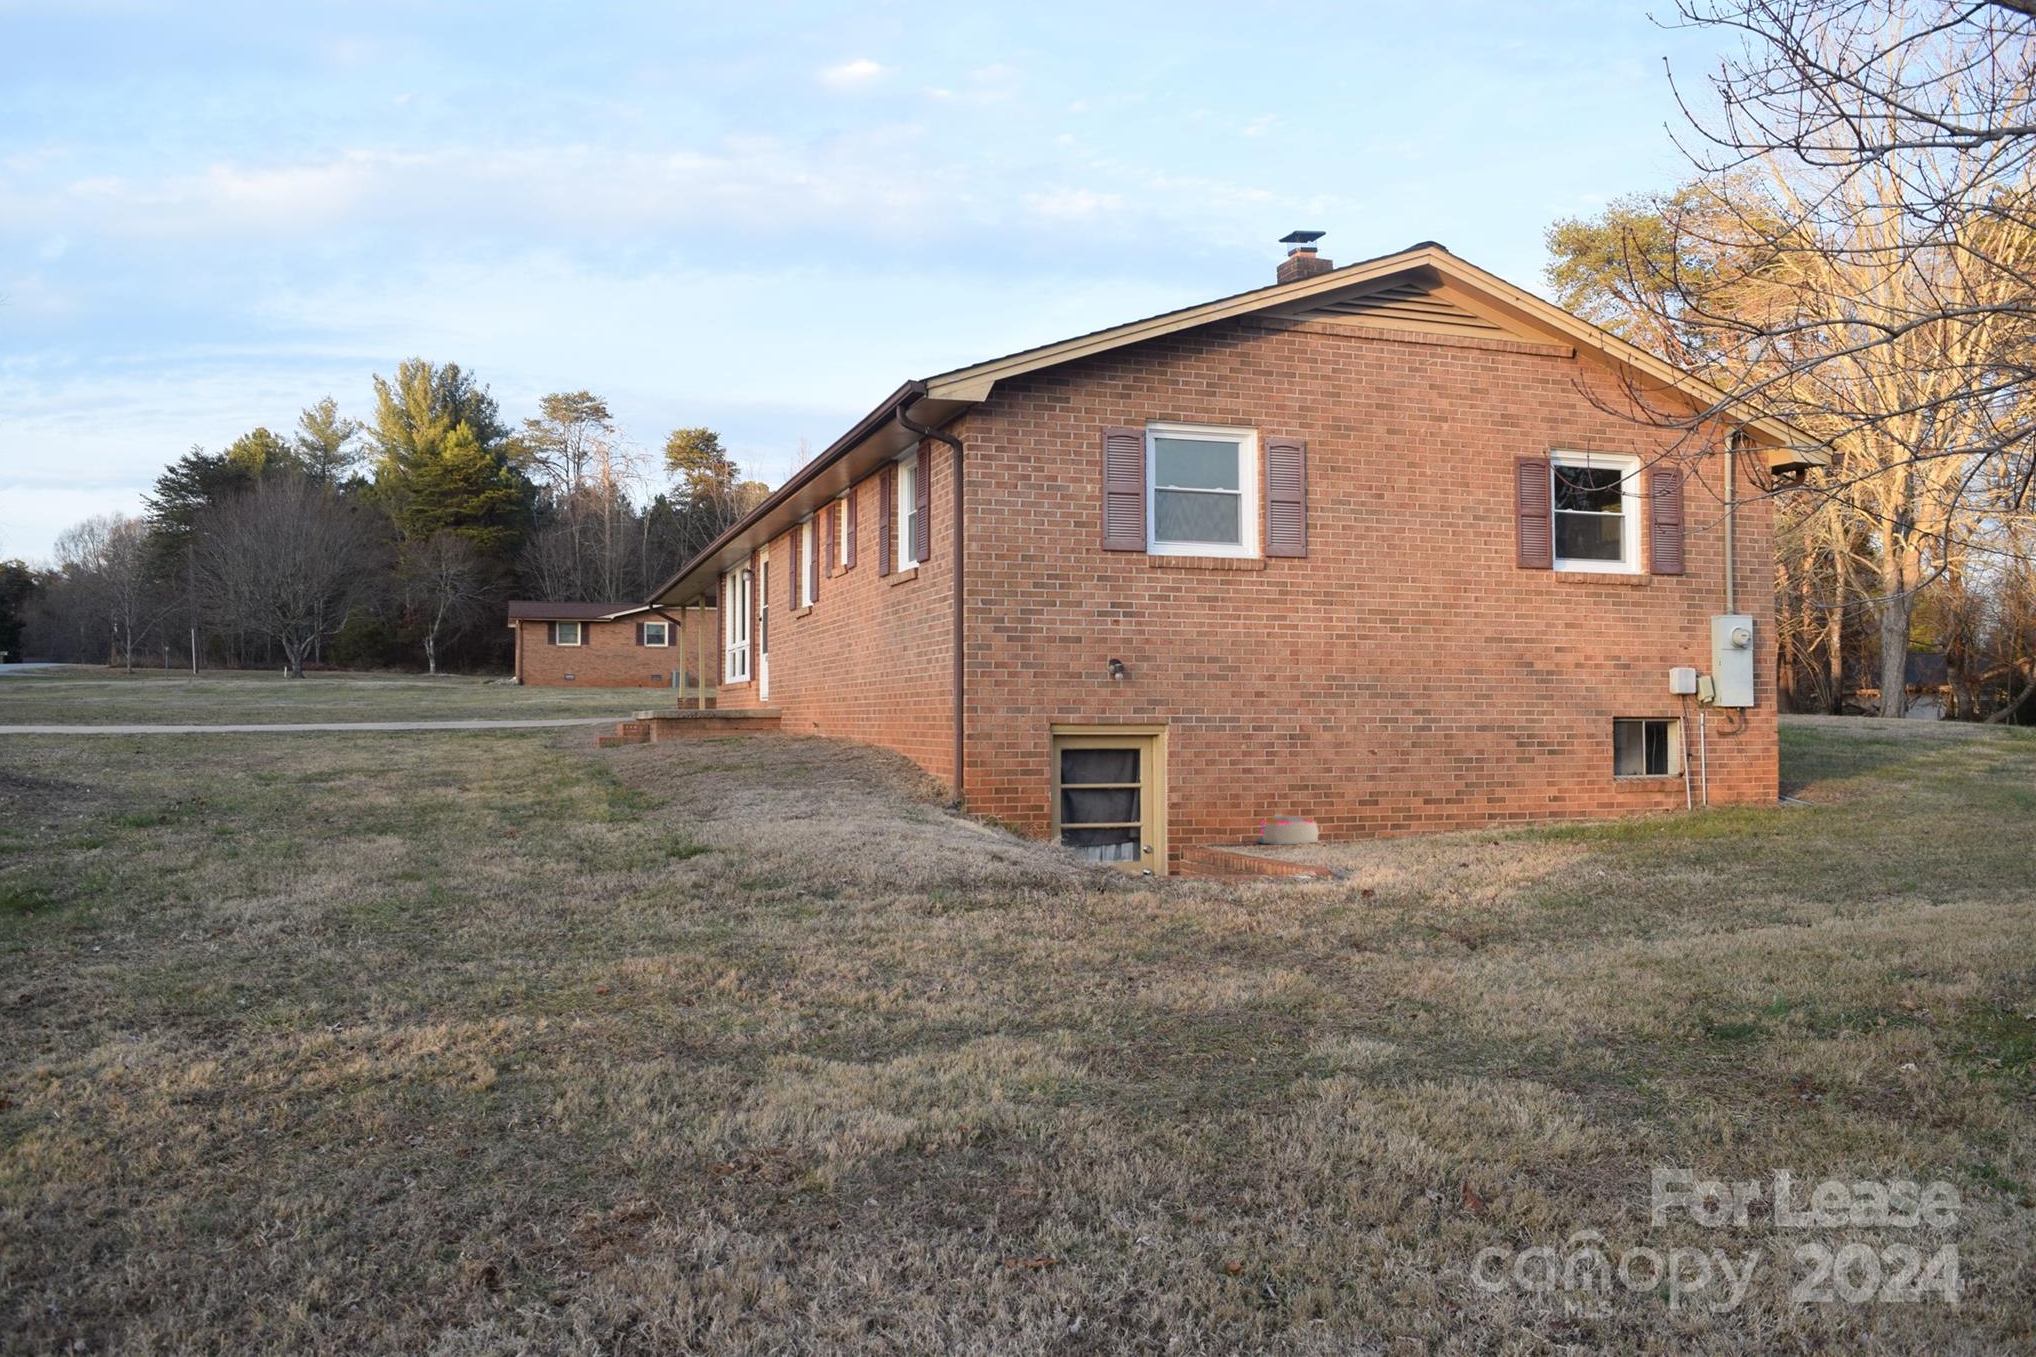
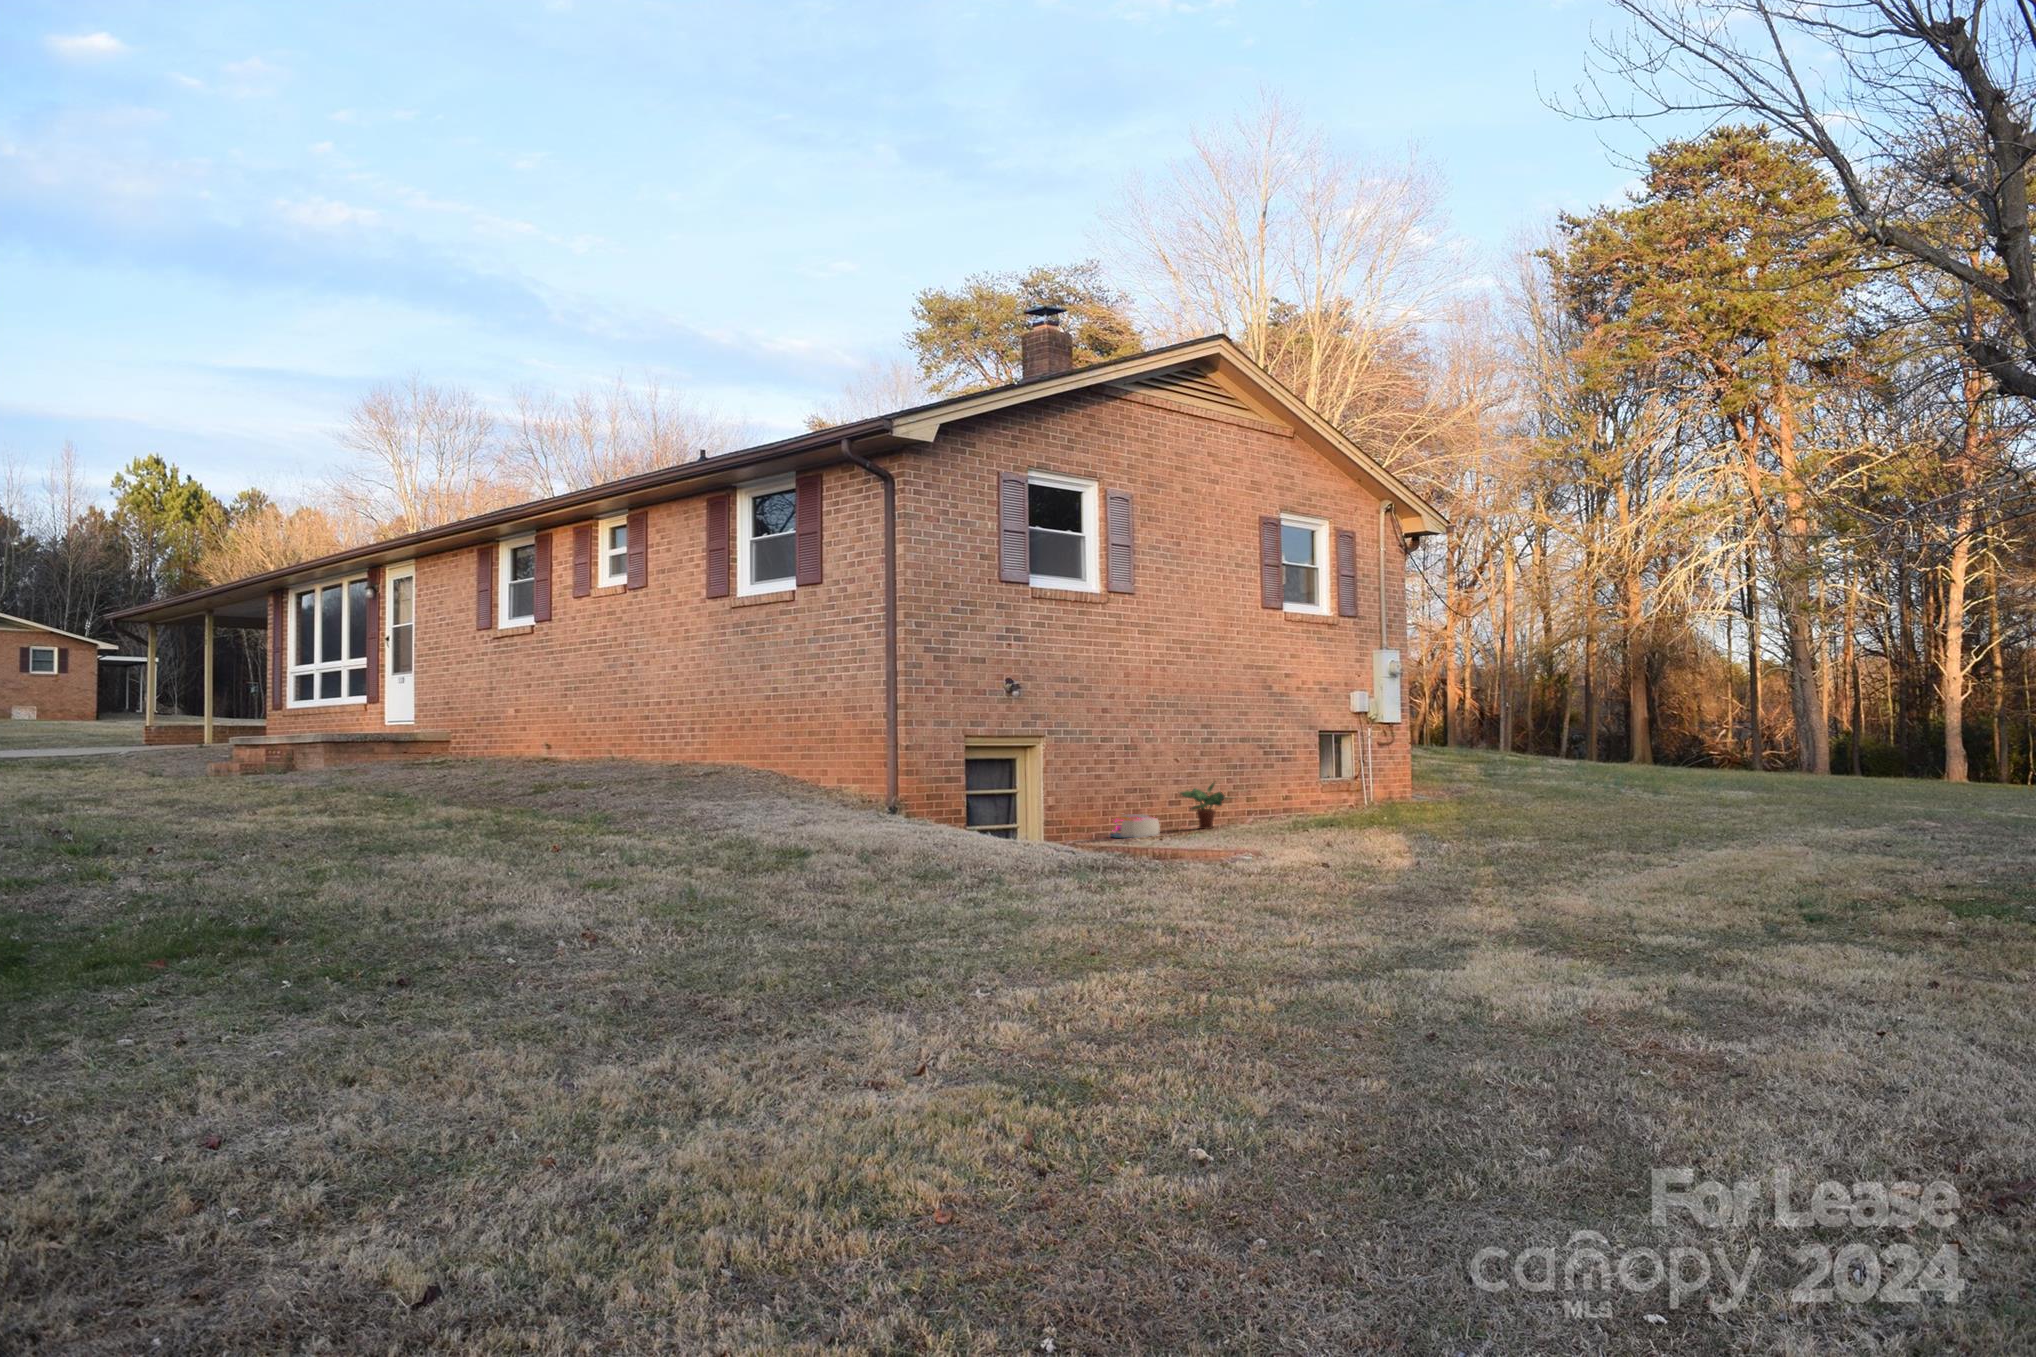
potted plant: none [1356,779,1442,837] -> present [1180,783,1225,829]

